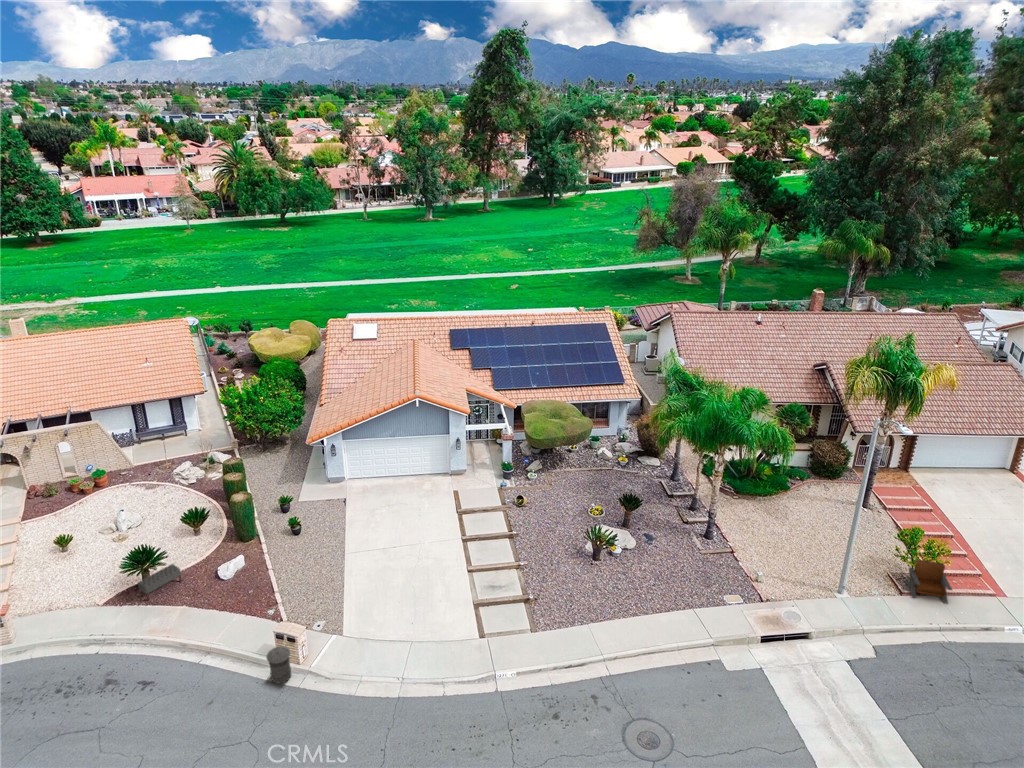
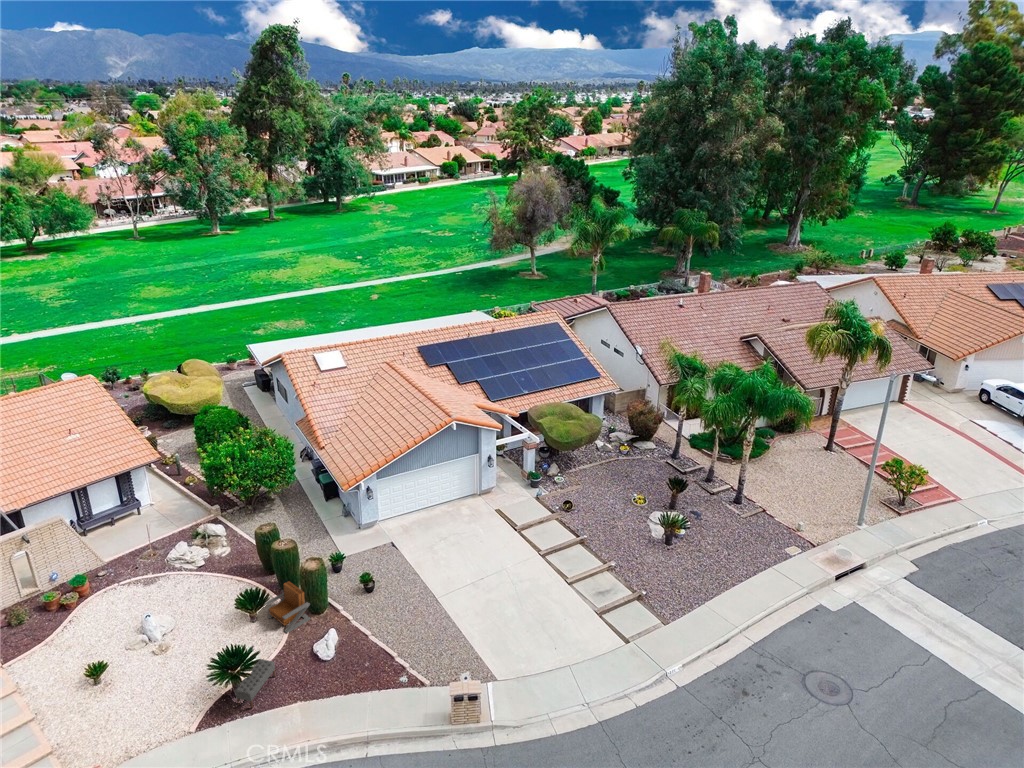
lounge chair: present [906,559,952,603] -> present [265,581,310,633]
trash can: present [266,646,291,684] -> none [456,708,481,750]

